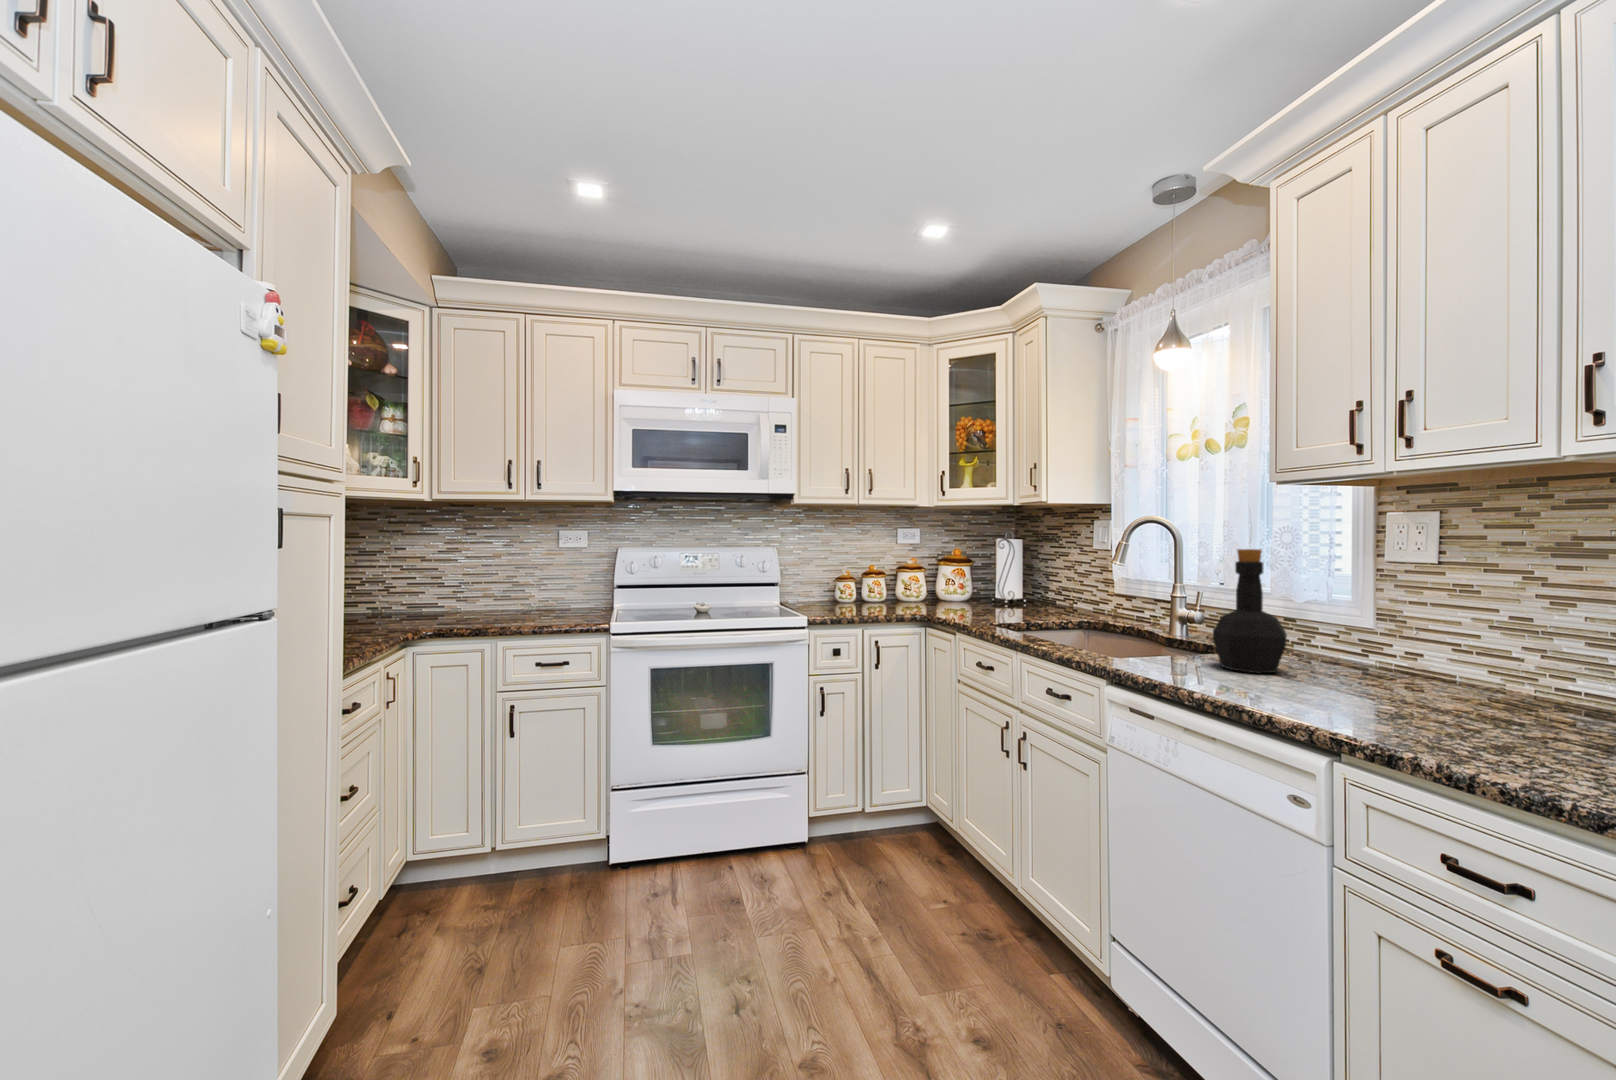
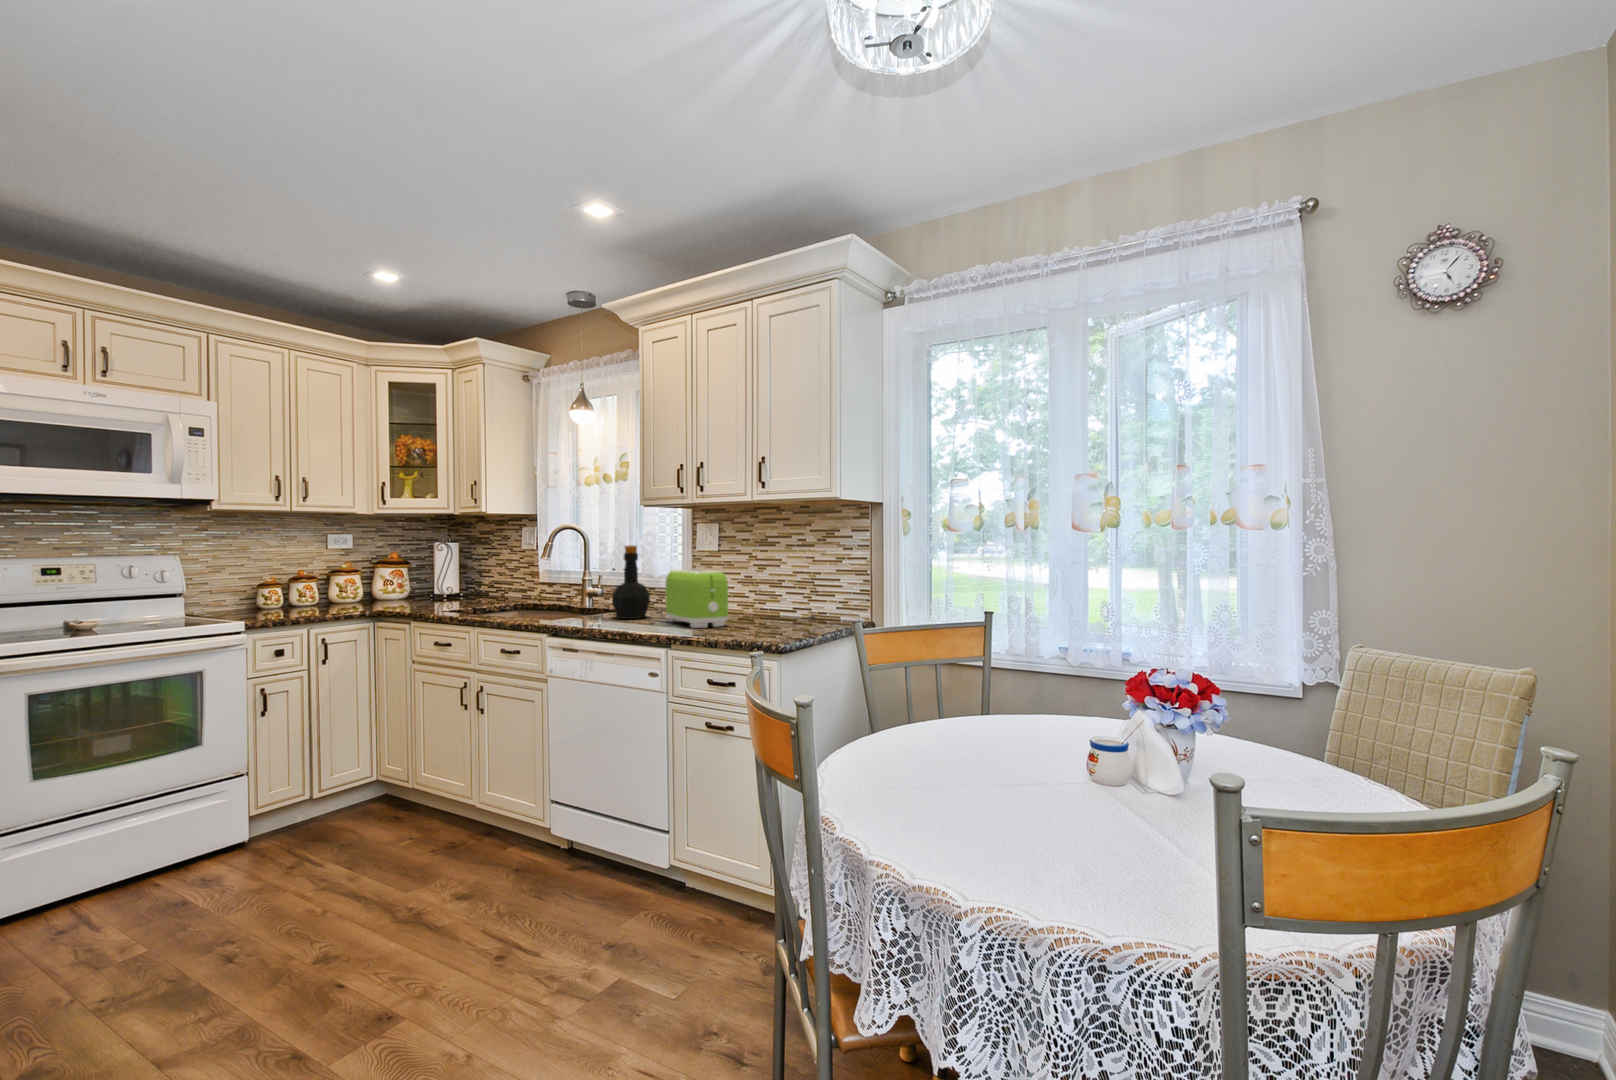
toaster: none [1321,597,1490,728] -> present [666,569,728,628]

